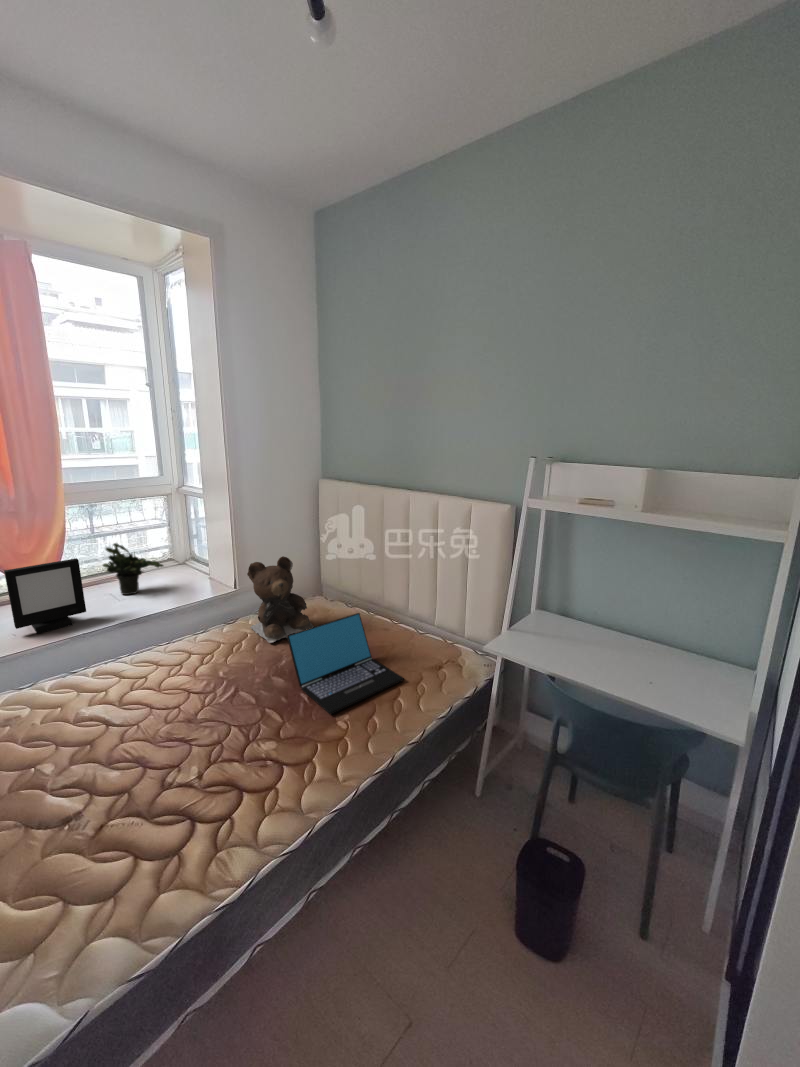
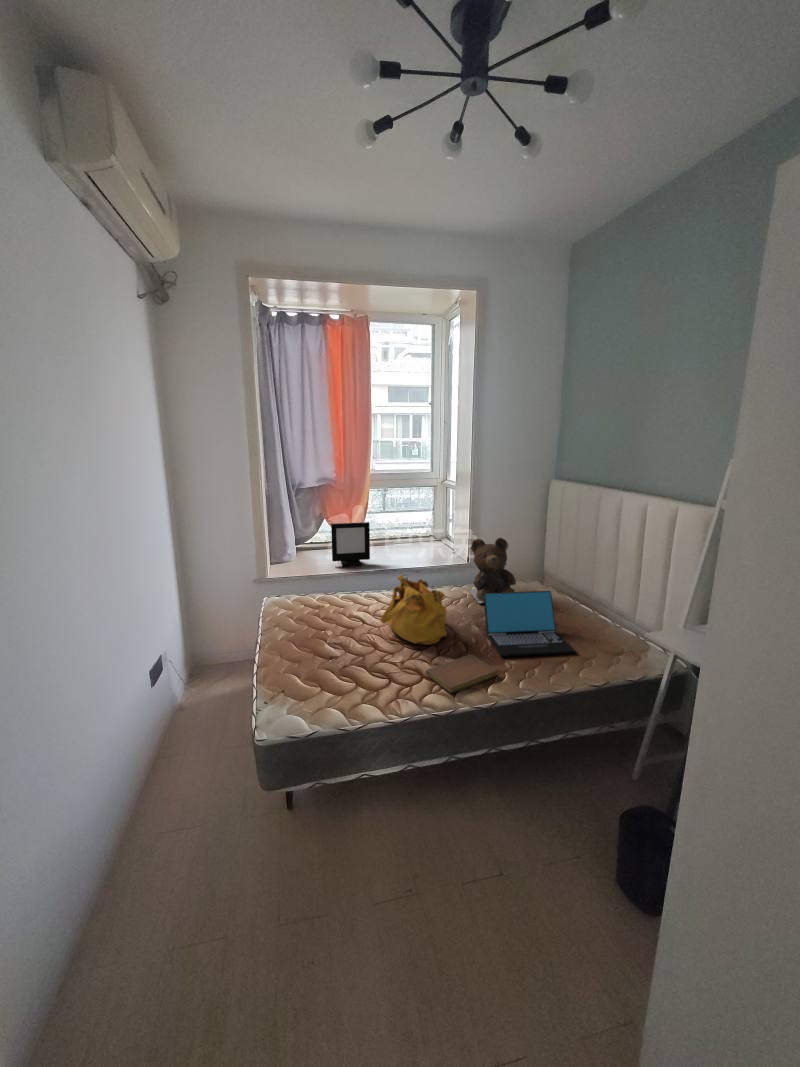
potted plant: present [103,543,163,595] -> none [385,517,423,555]
handbag: none [142,636,250,738] -> present [380,575,447,645]
notebook: none [244,727,338,803] -> present [426,655,497,693]

